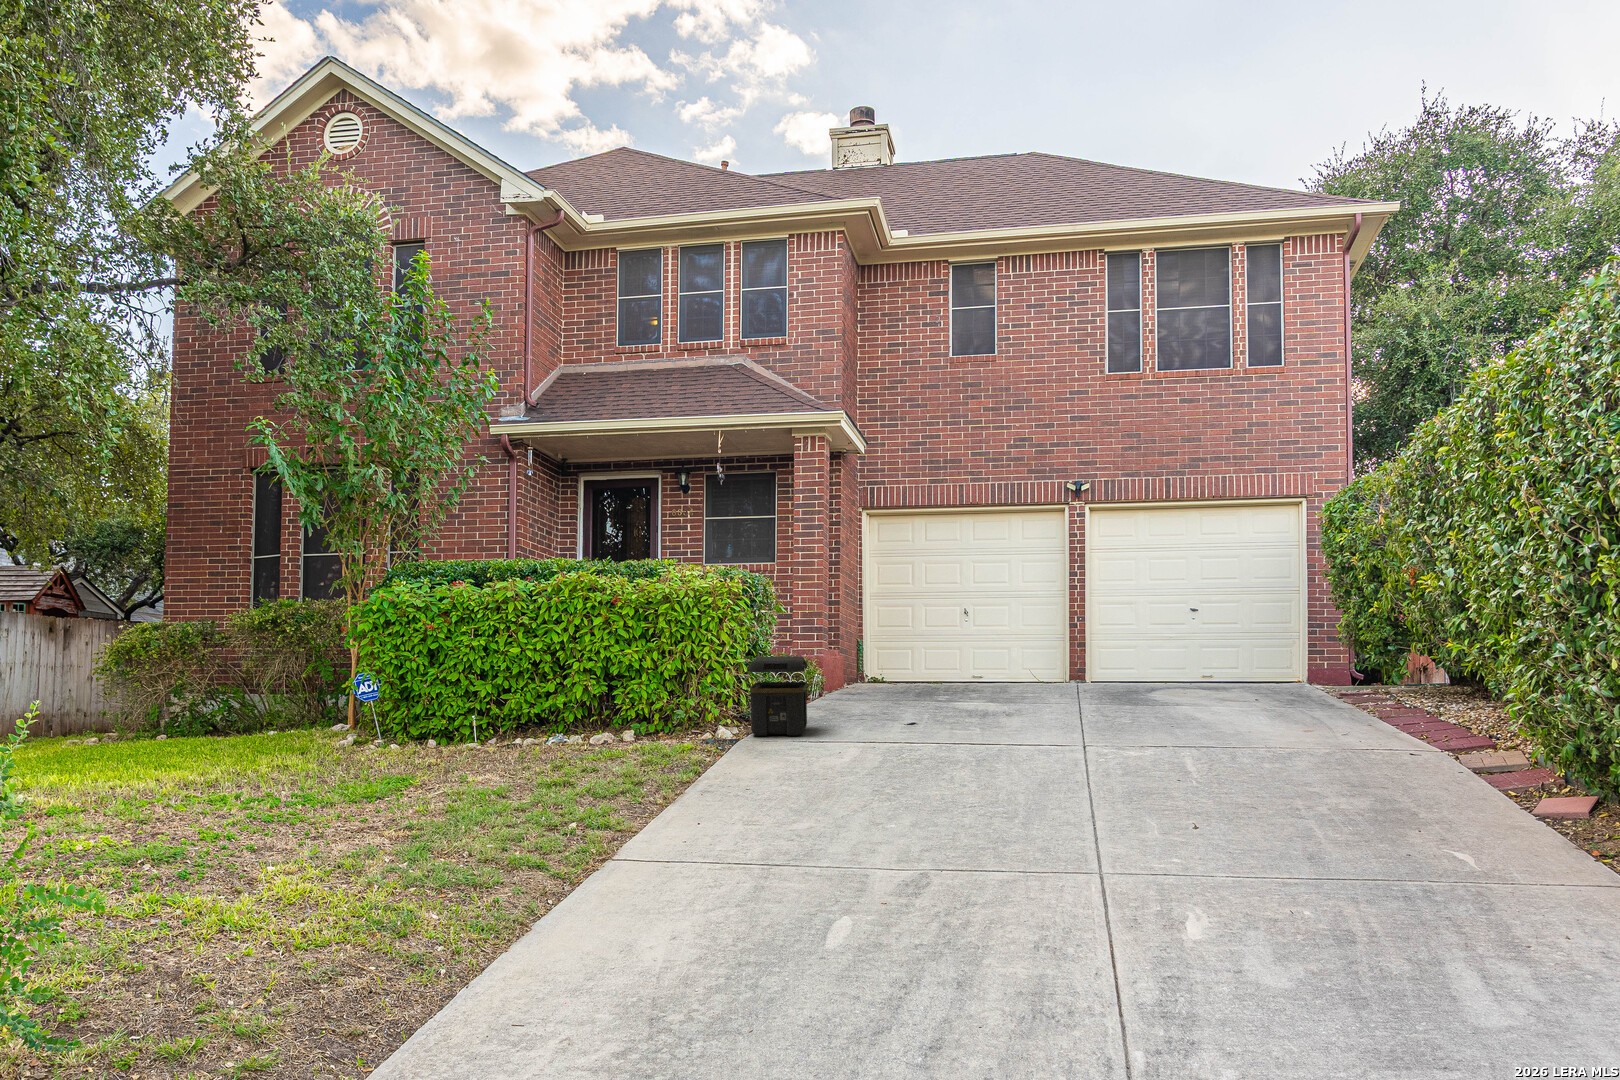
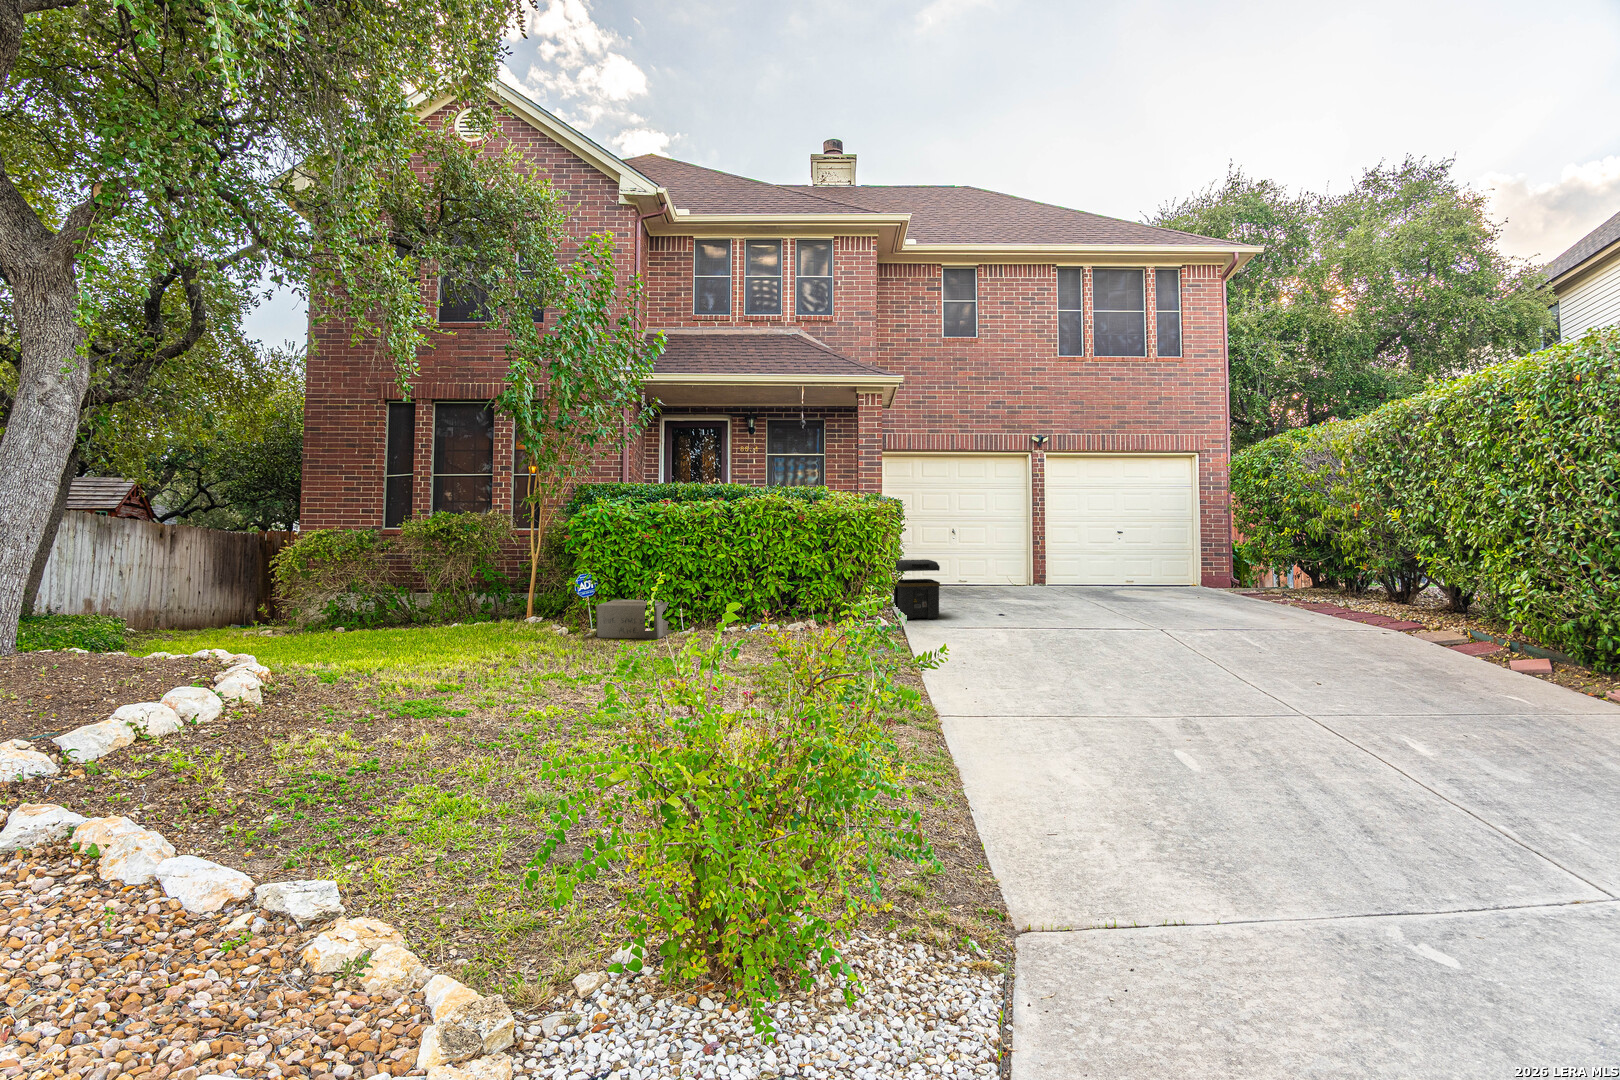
cardboard box: none [355,703,455,754] -> present [596,600,674,639]

